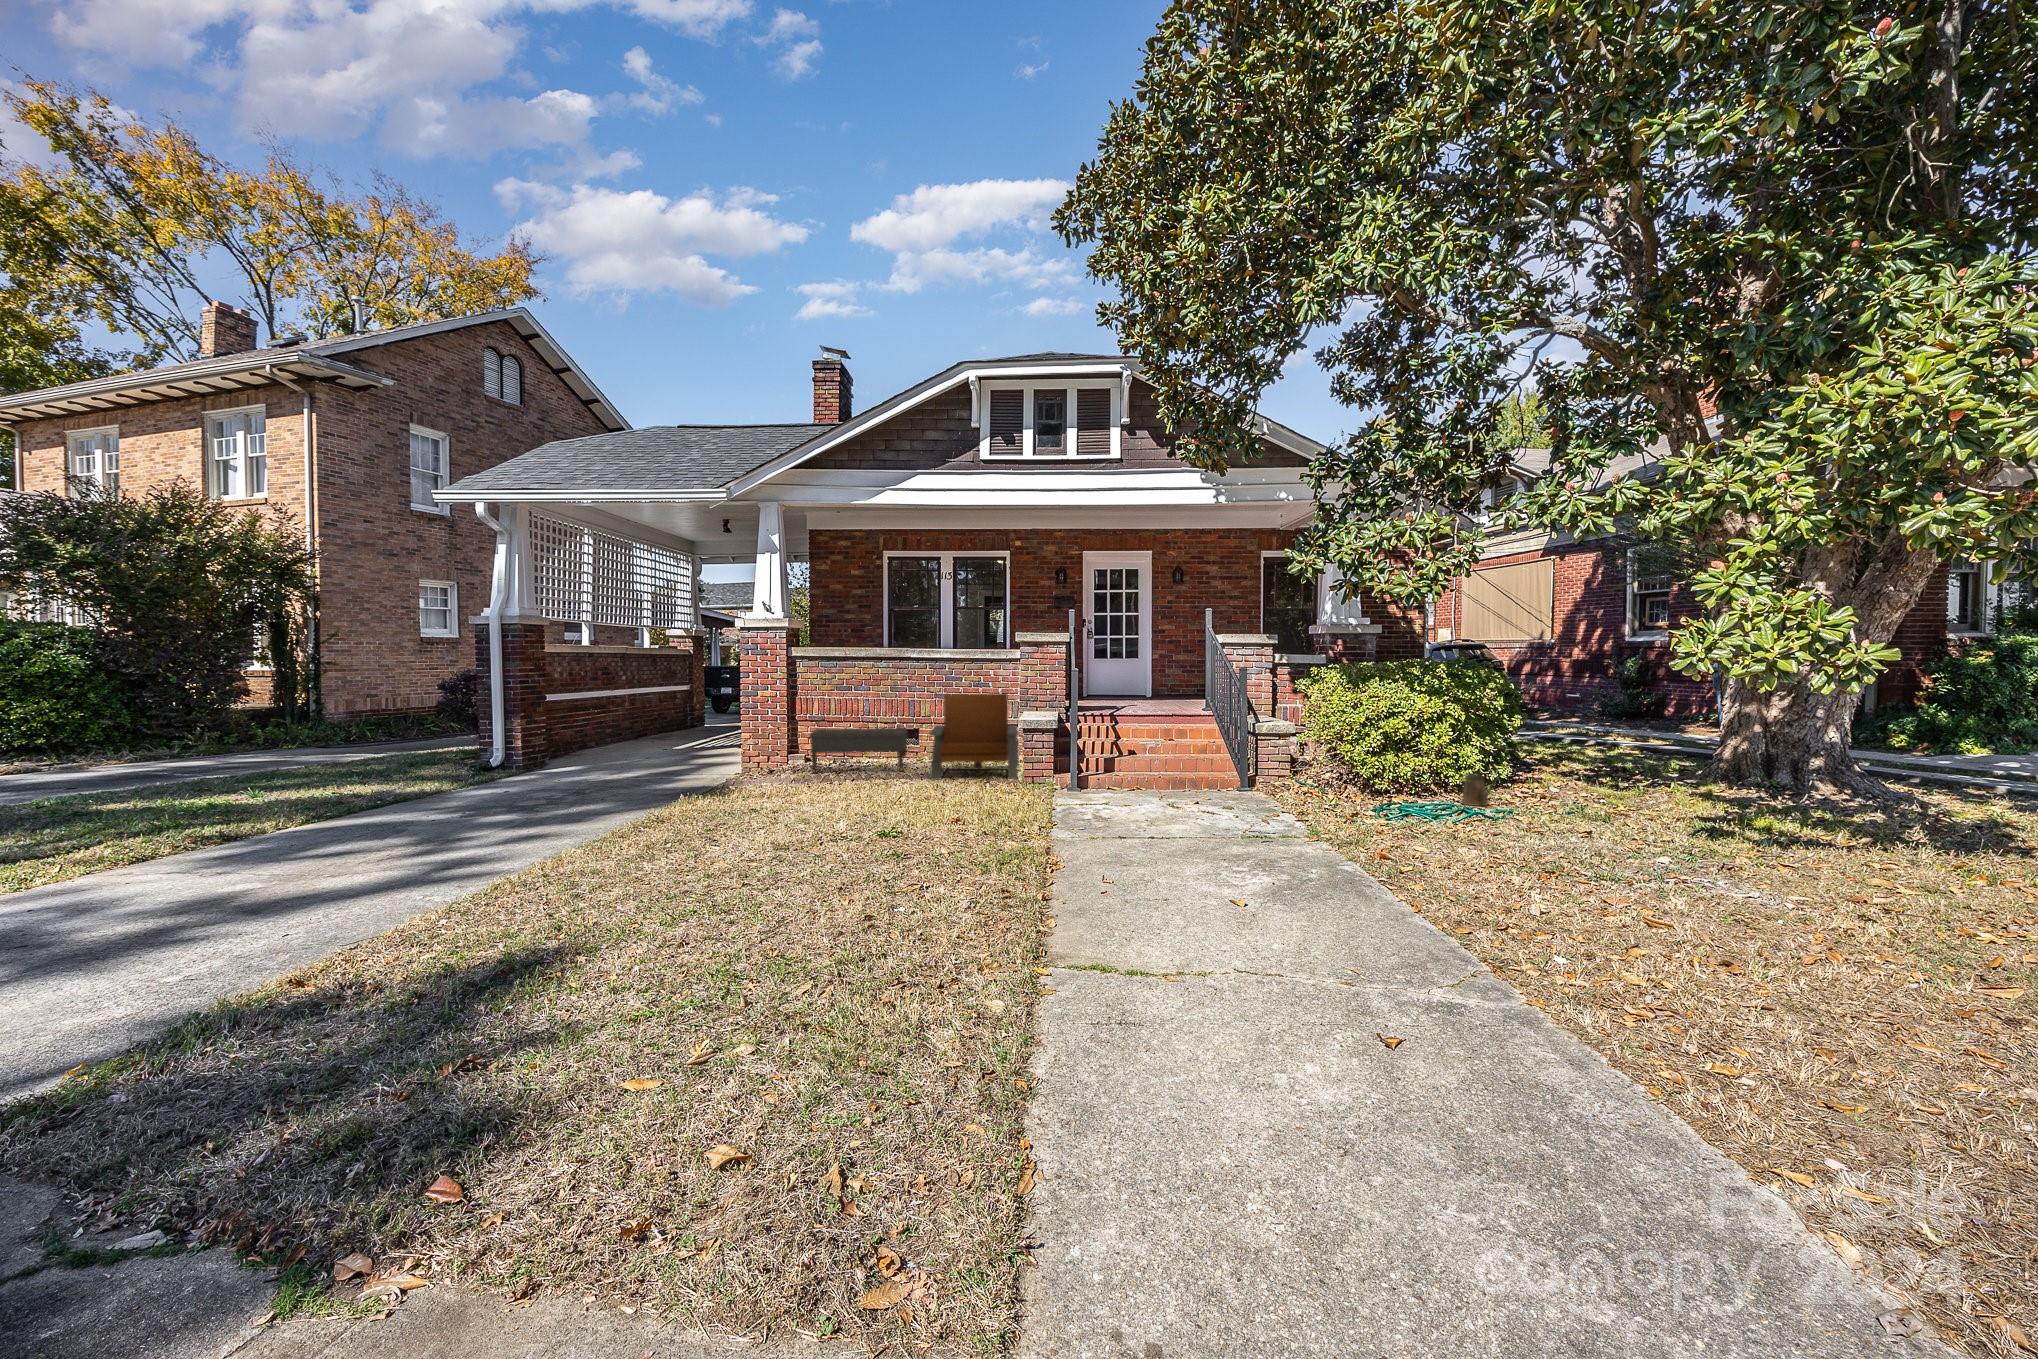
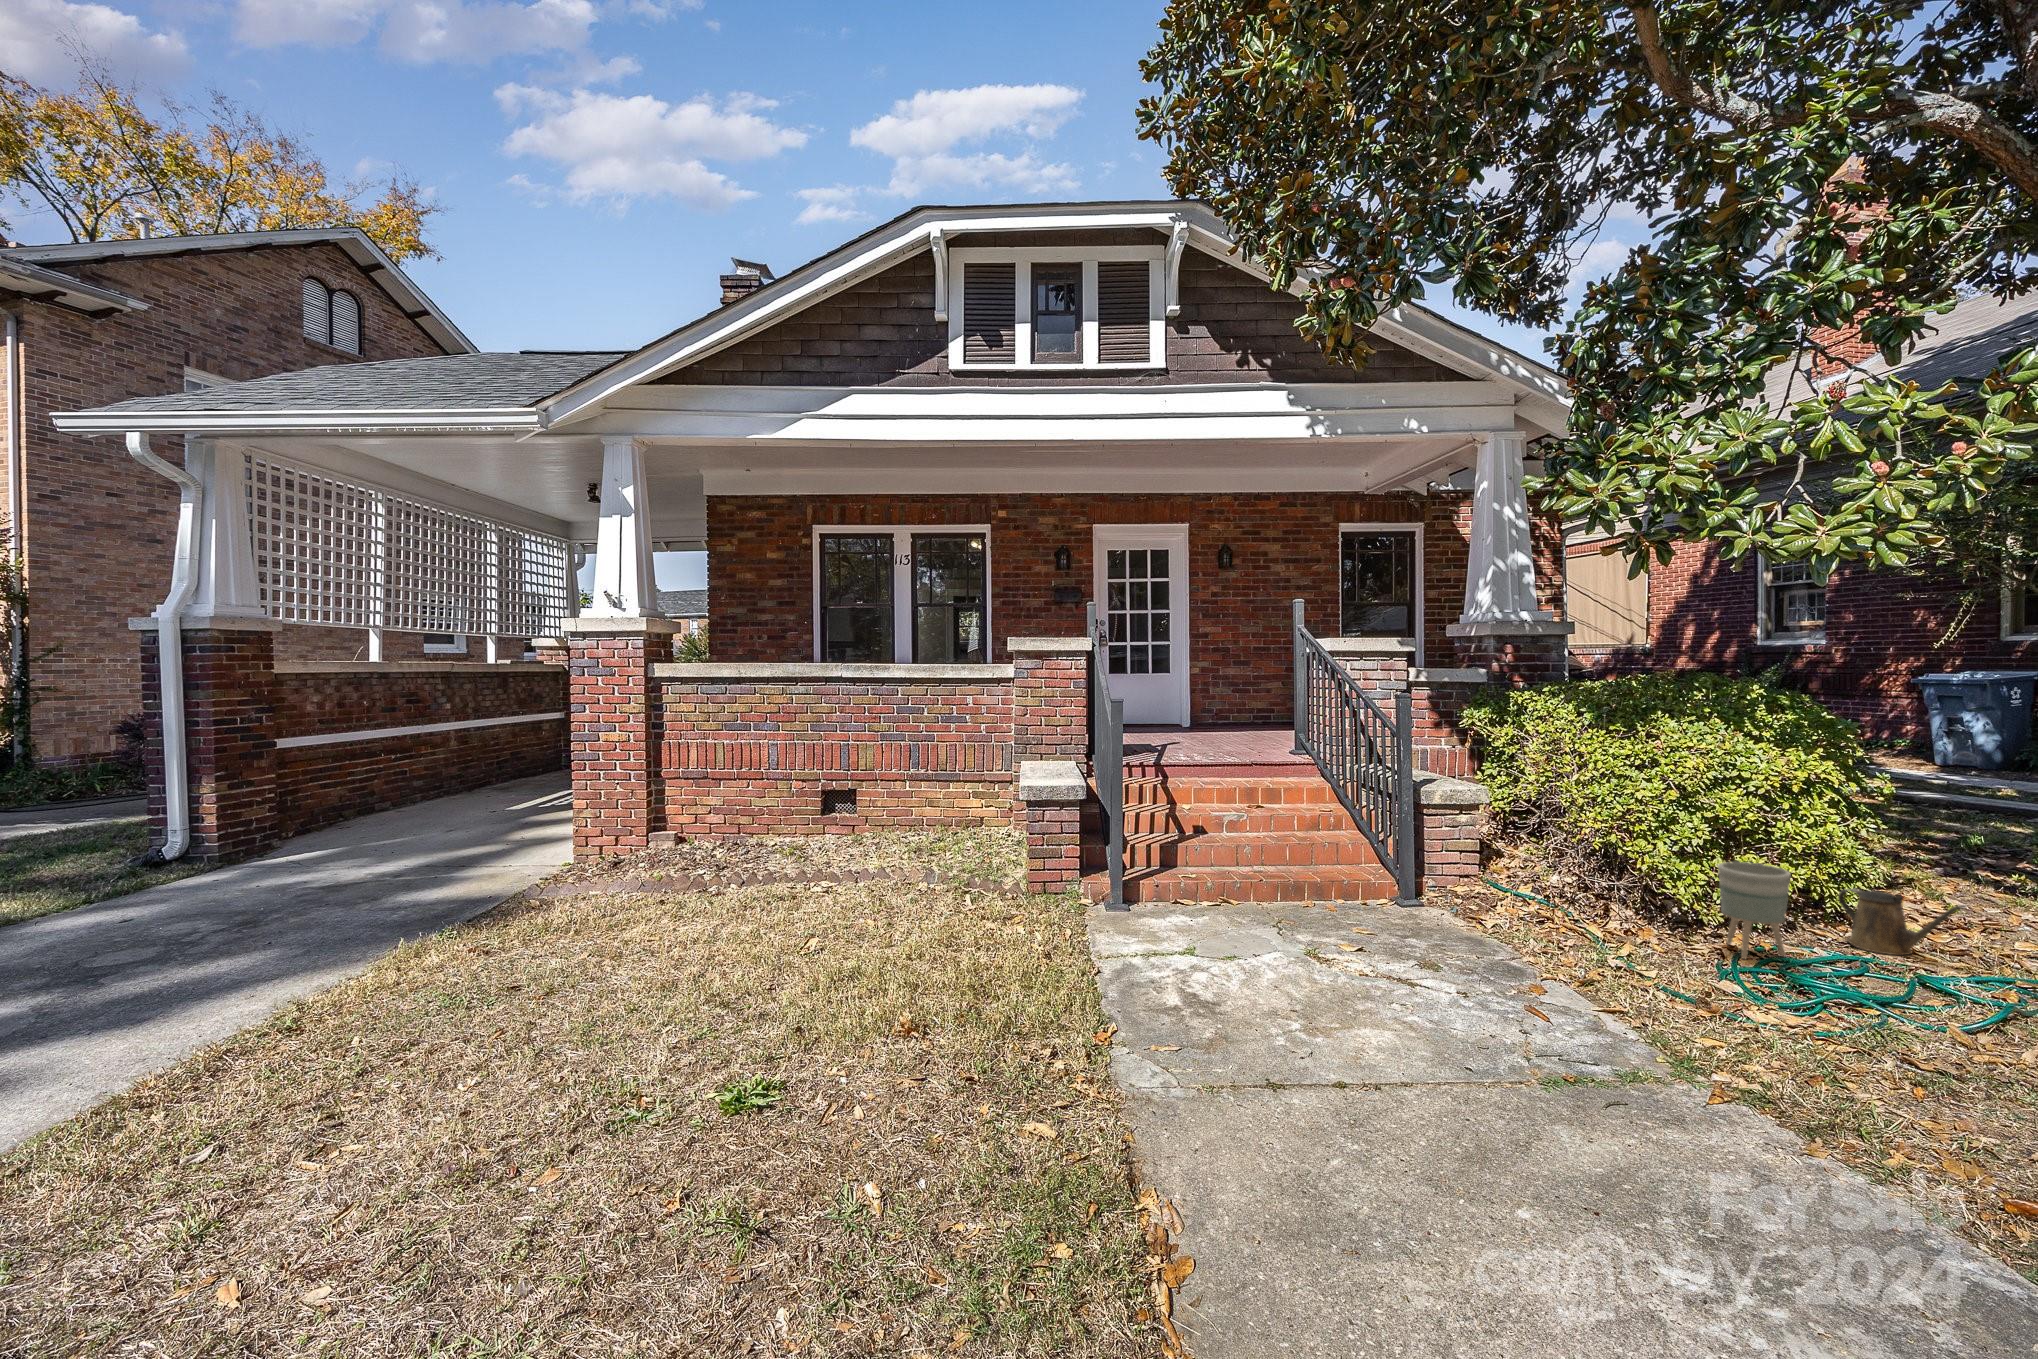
lounge chair: present [929,693,1019,780] -> none [866,733,1017,881]
bench: present [810,727,908,773] -> none [675,787,838,865]
planter: none [1387,758,1420,807] -> present [1718,862,1791,959]

